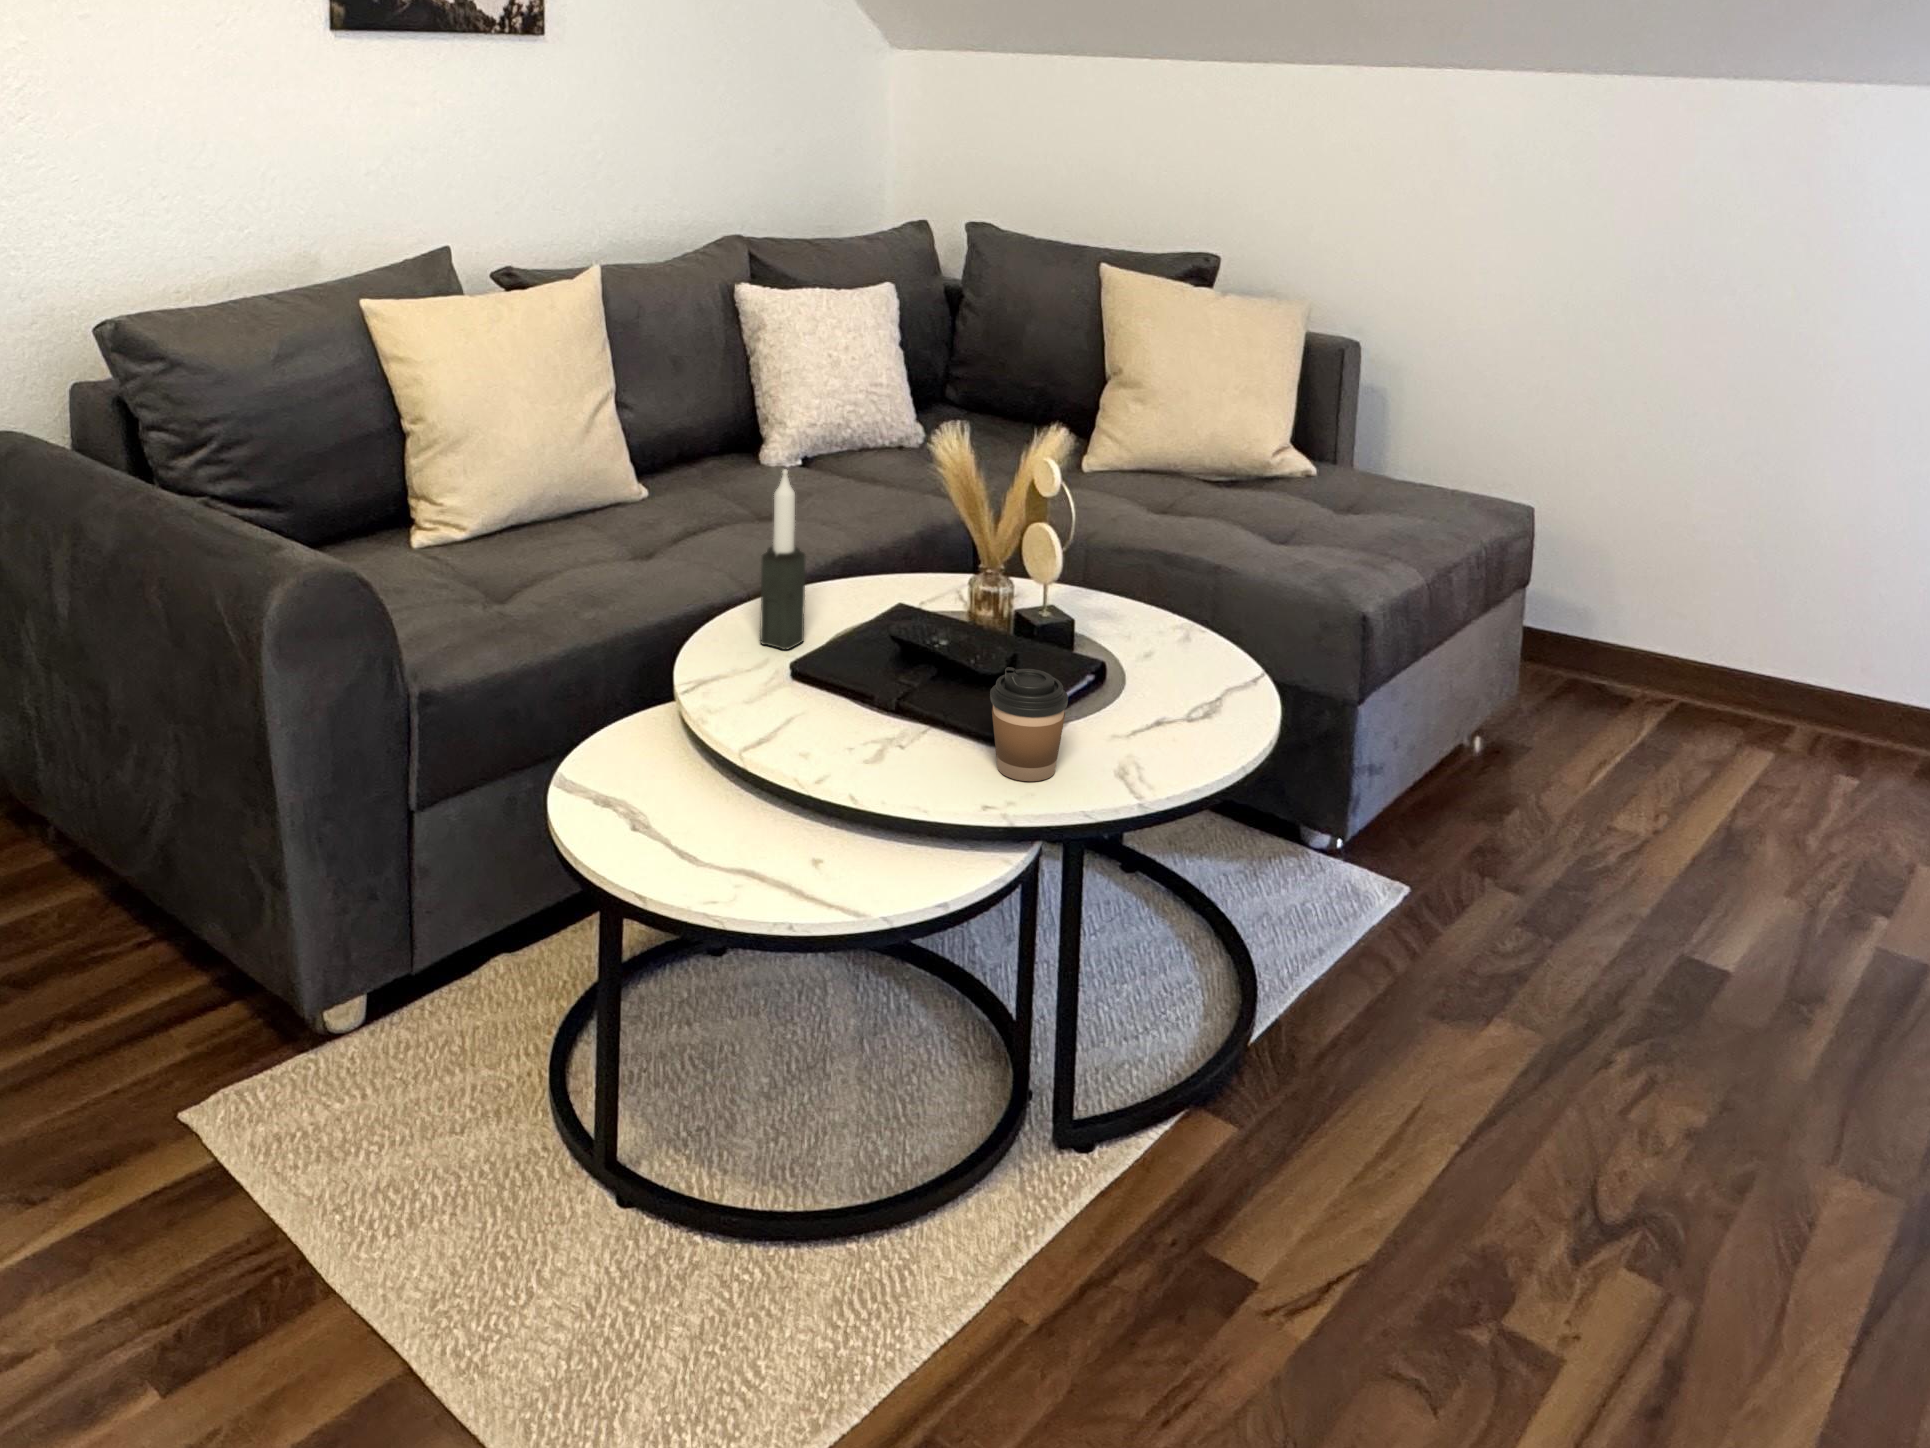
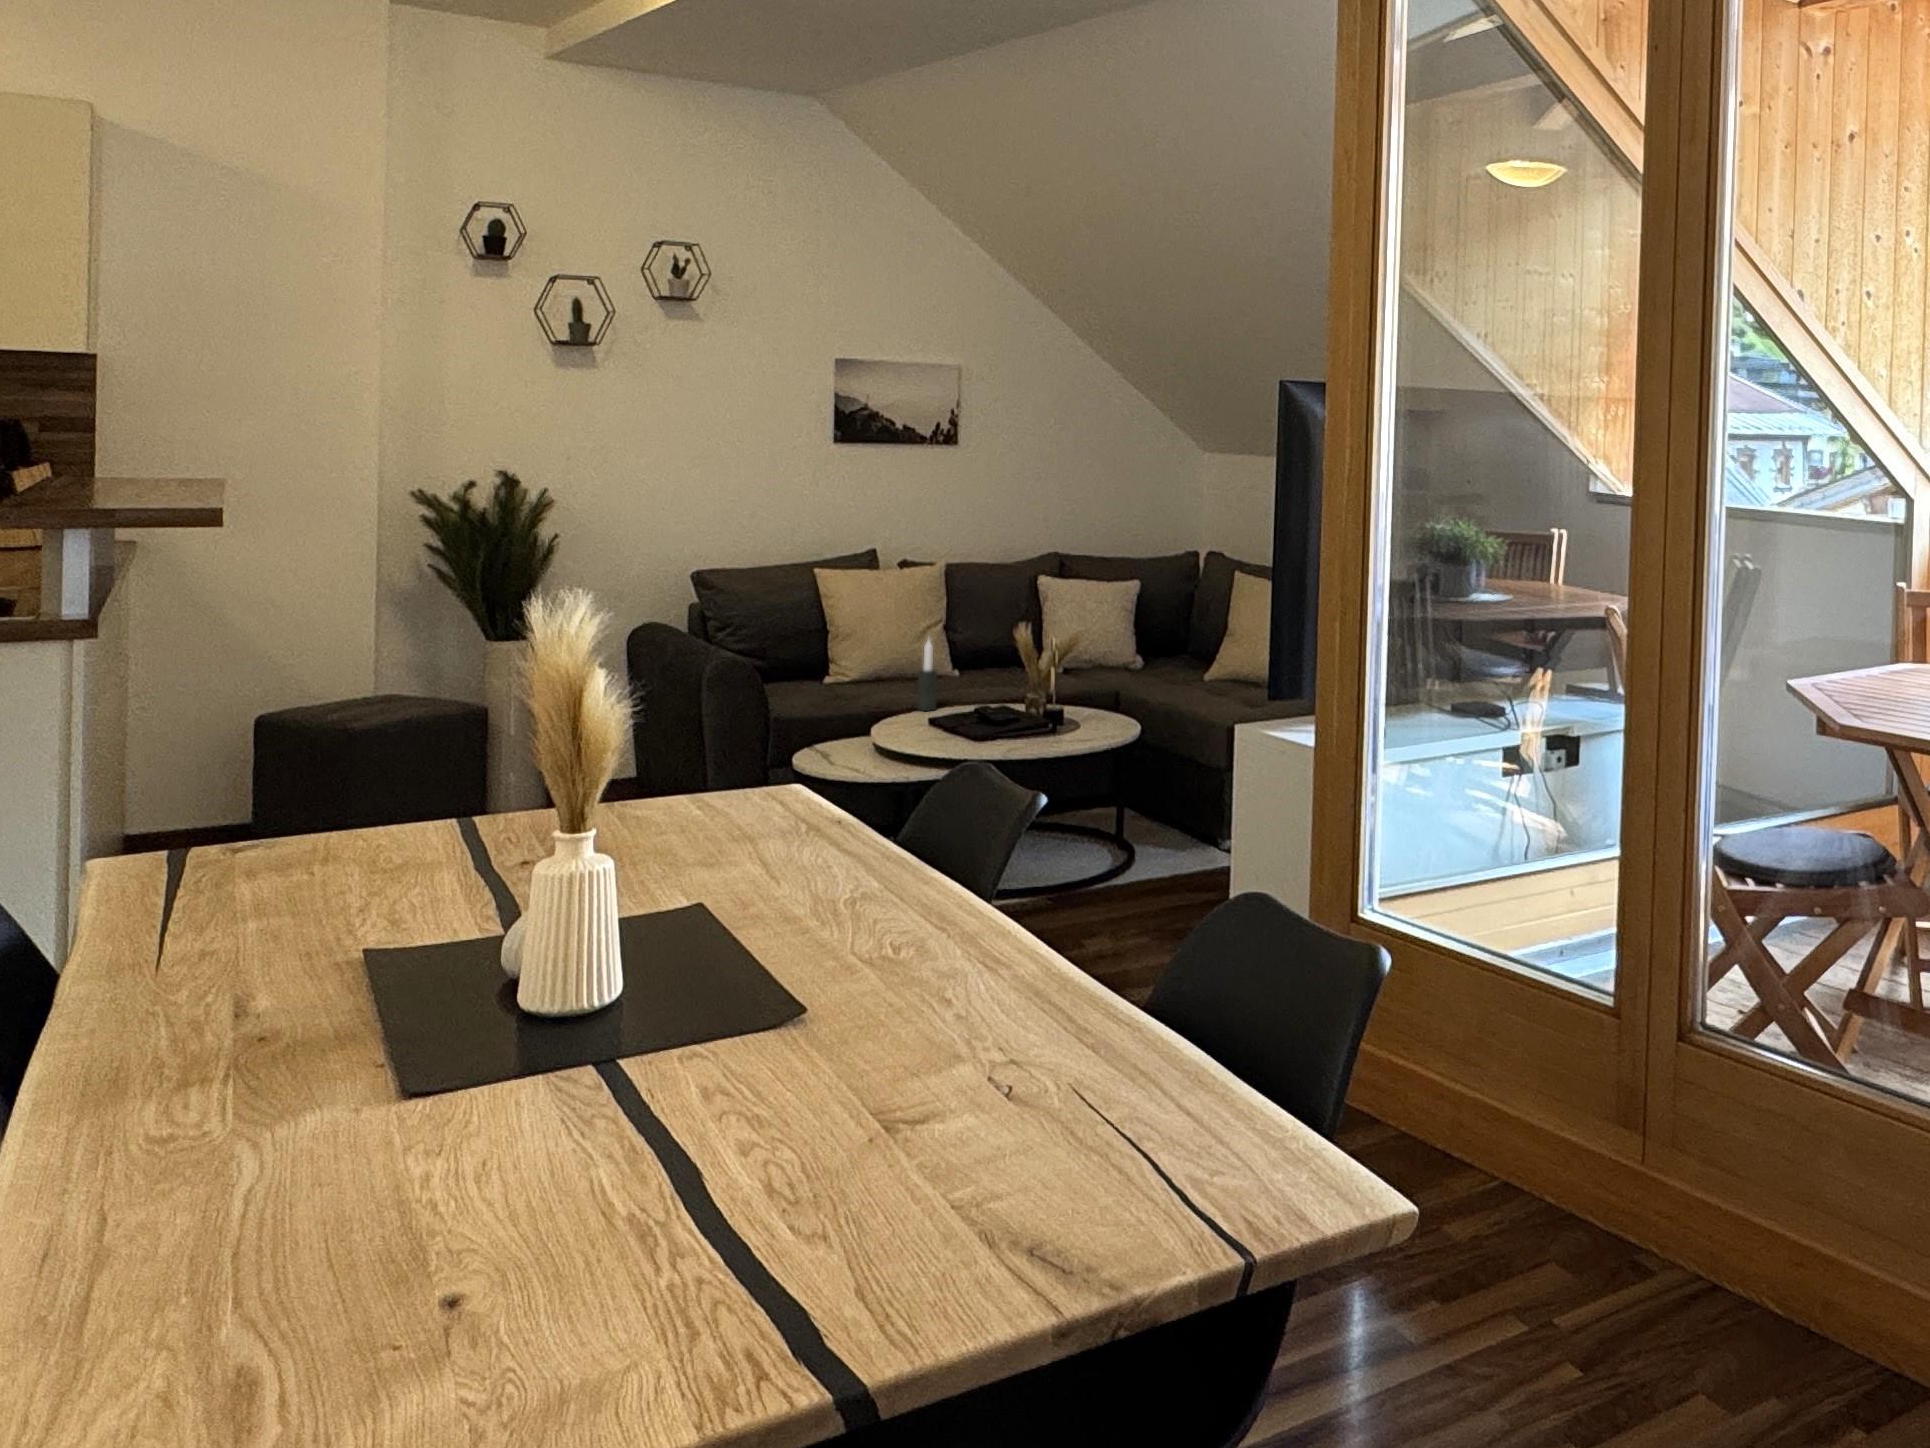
coffee cup: present [990,667,1068,781] -> none [950,701,980,742]

